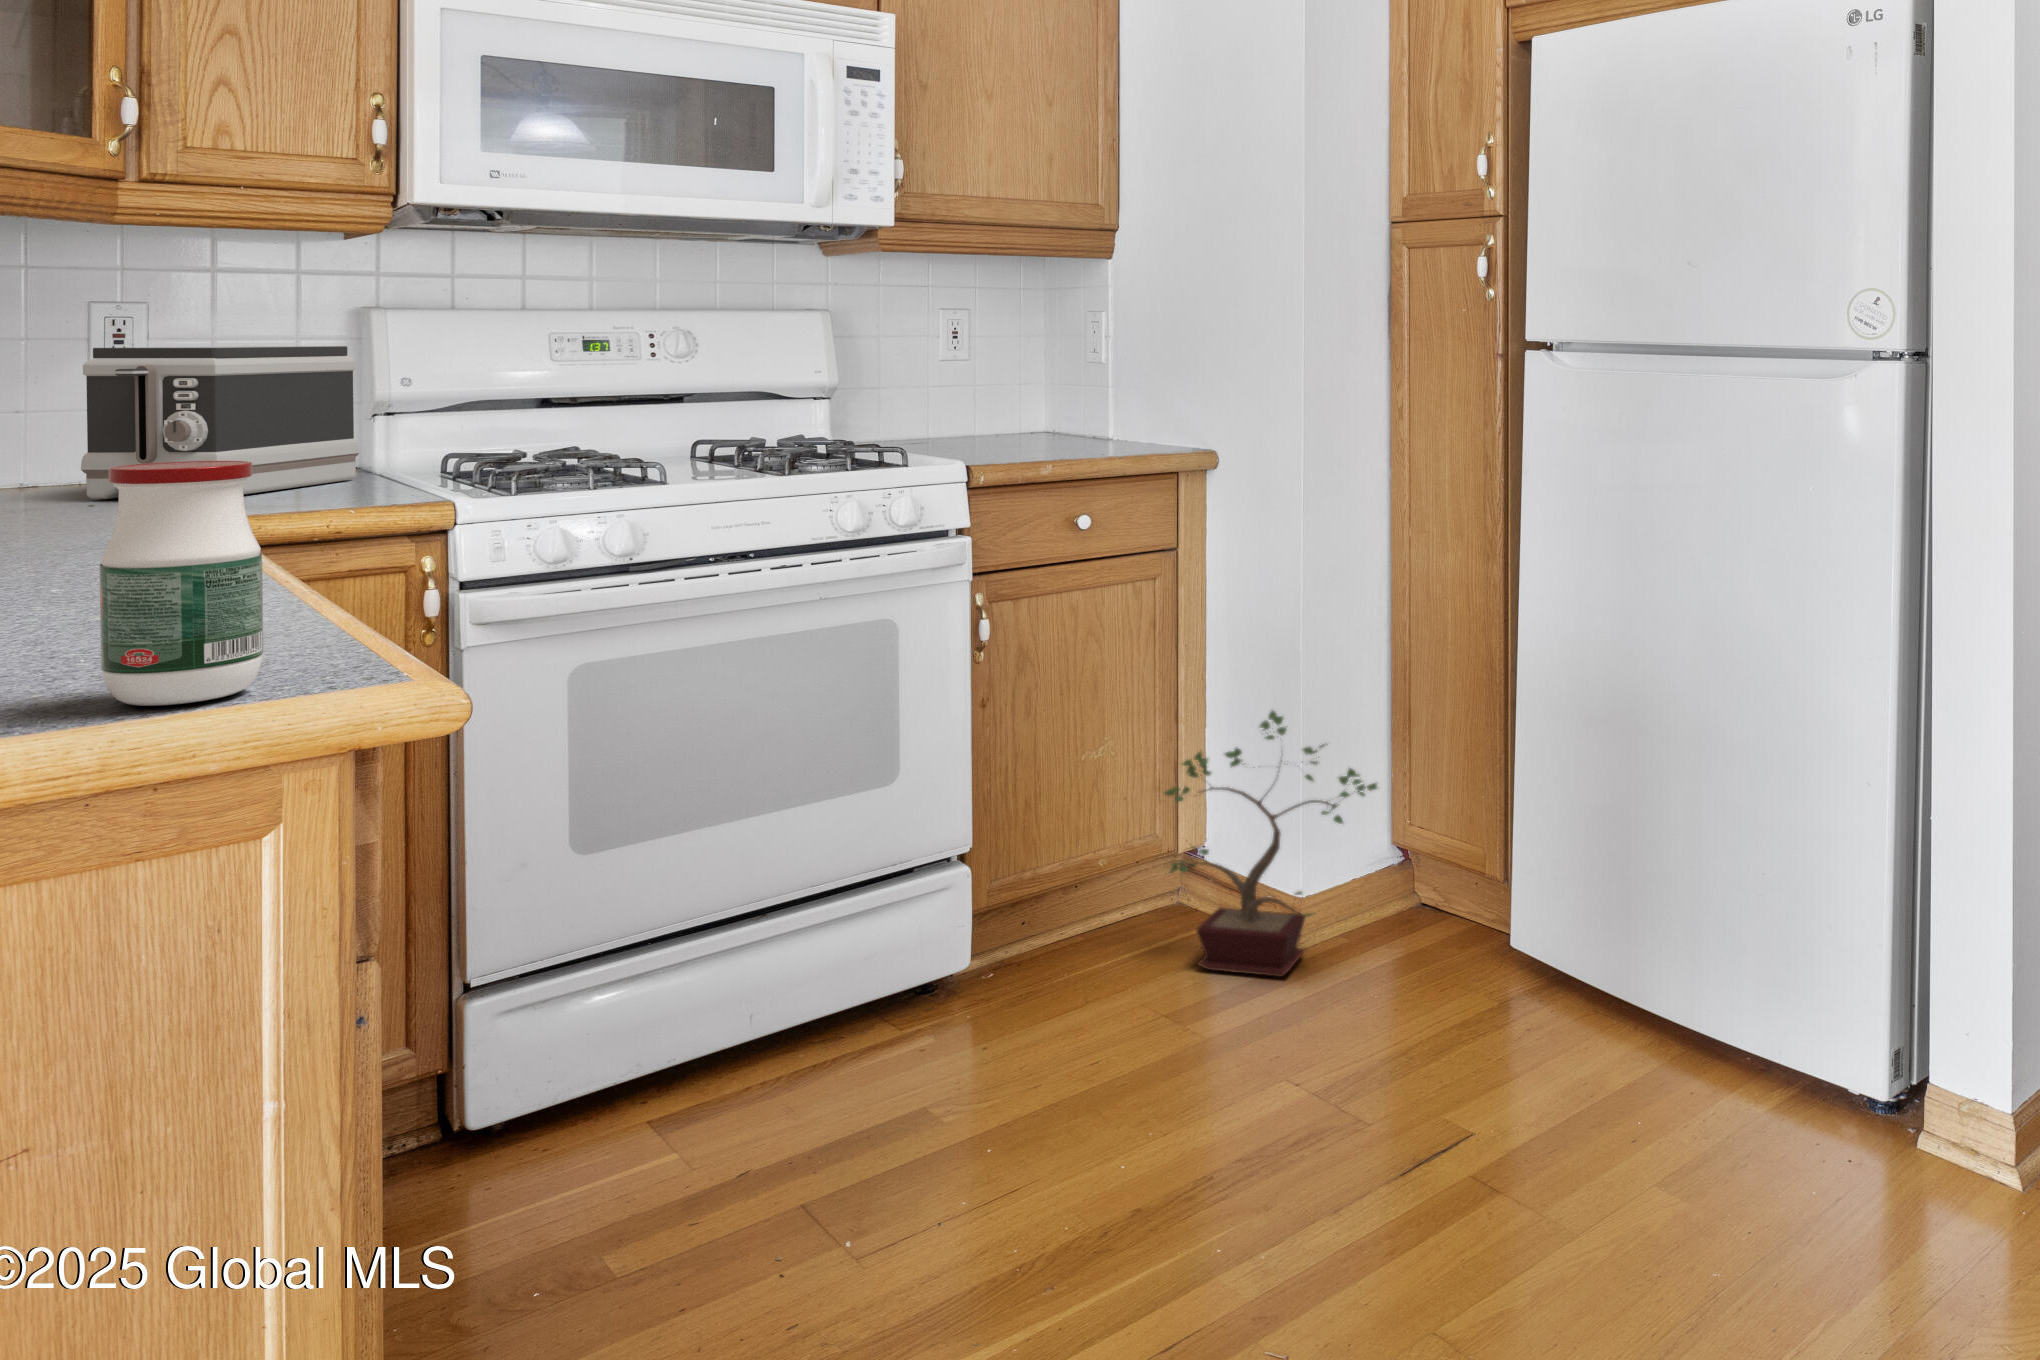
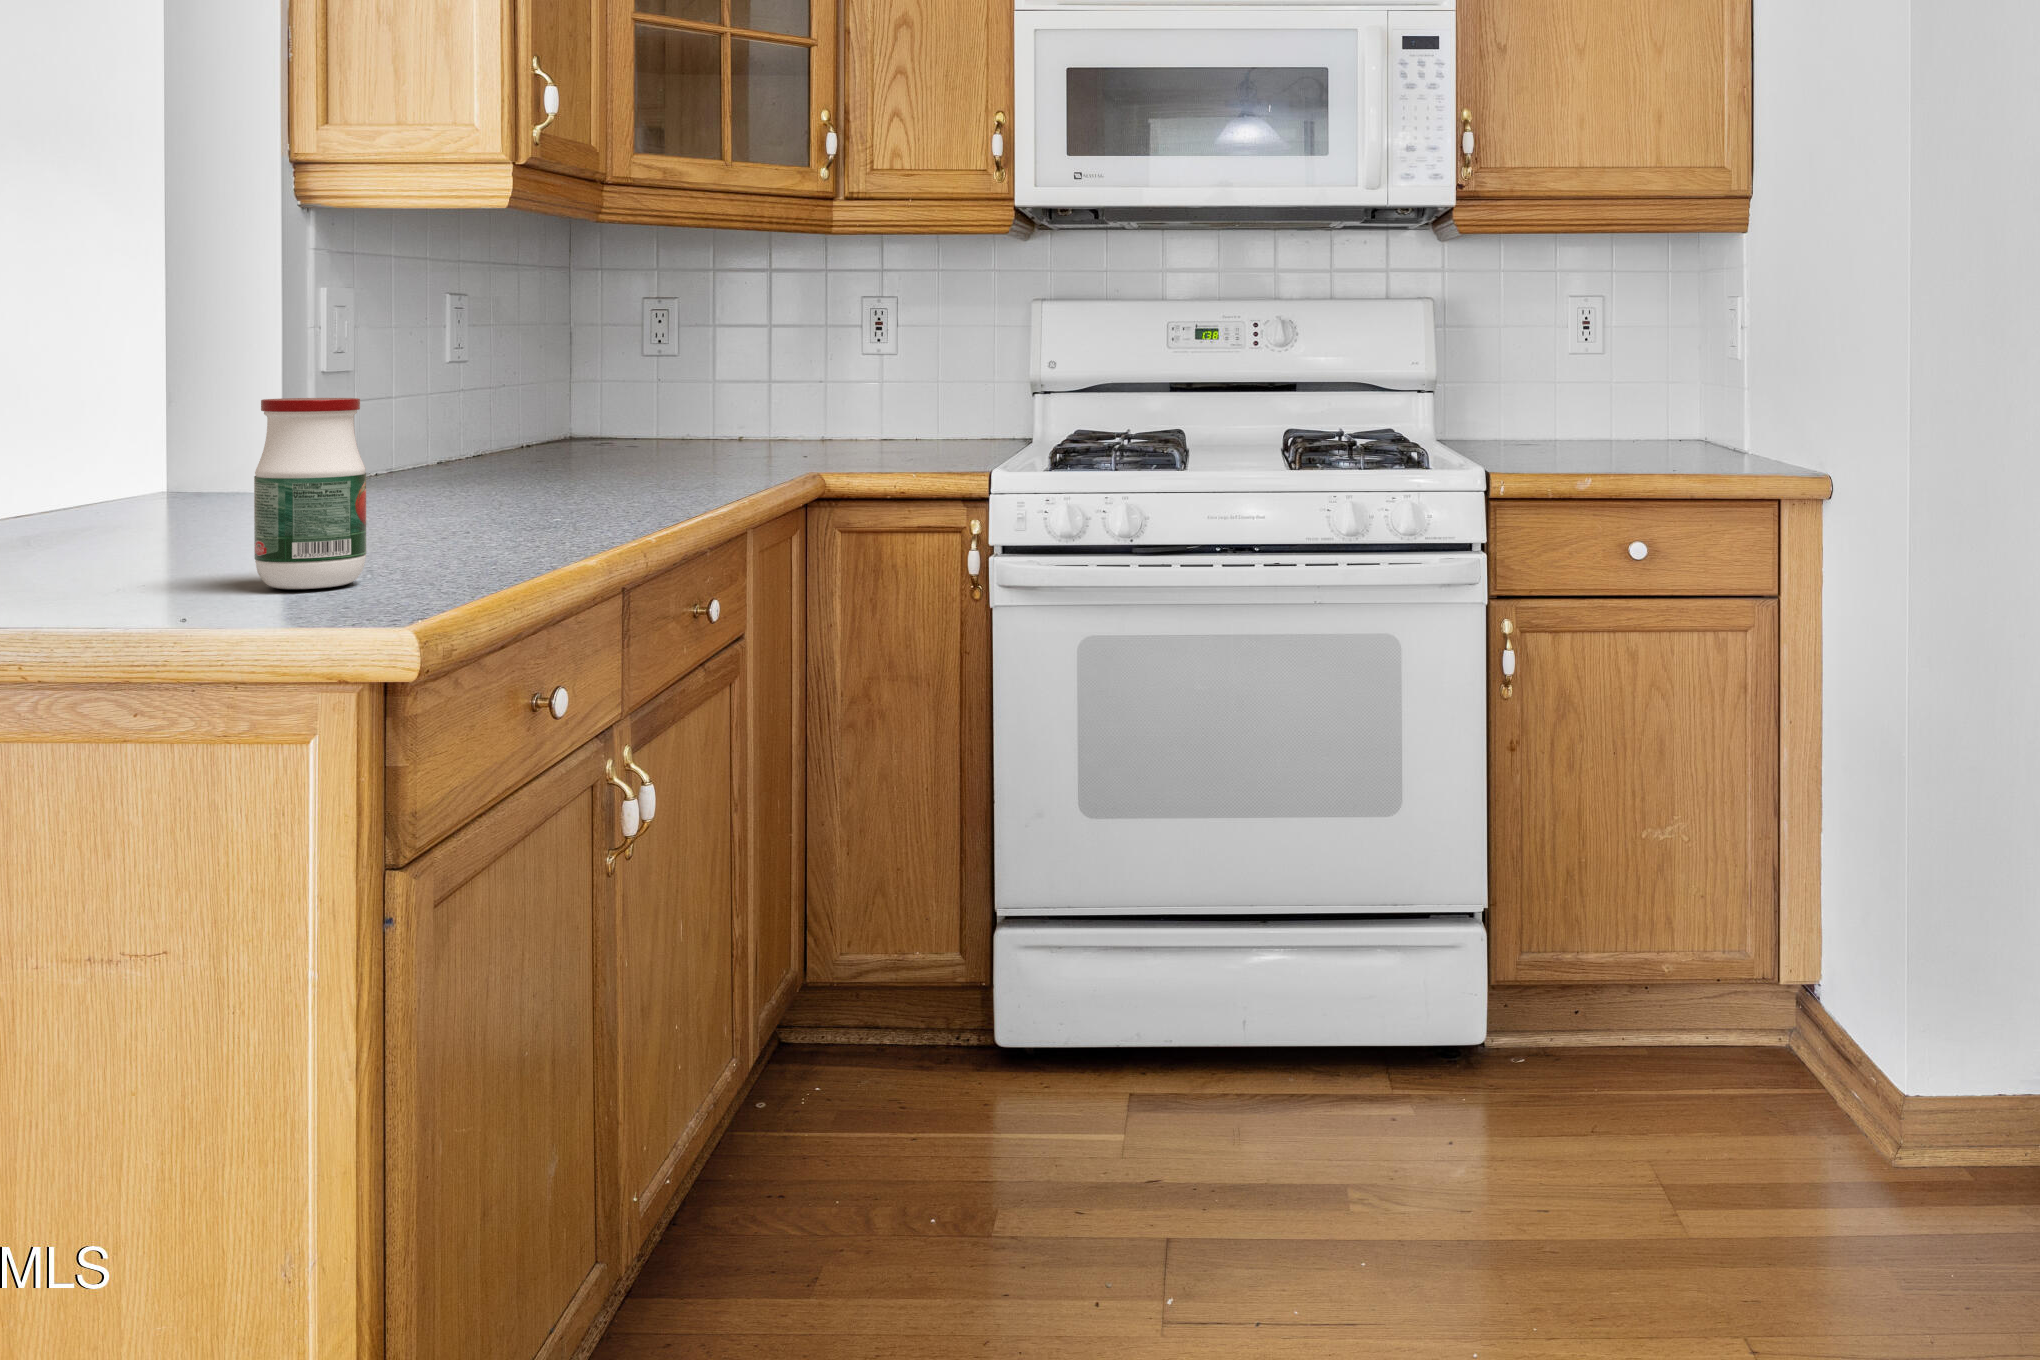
toaster: present [81,346,360,499] -> none [809,335,1006,458]
potted plant: present [1165,710,1377,977] -> none [1709,814,1977,1178]

